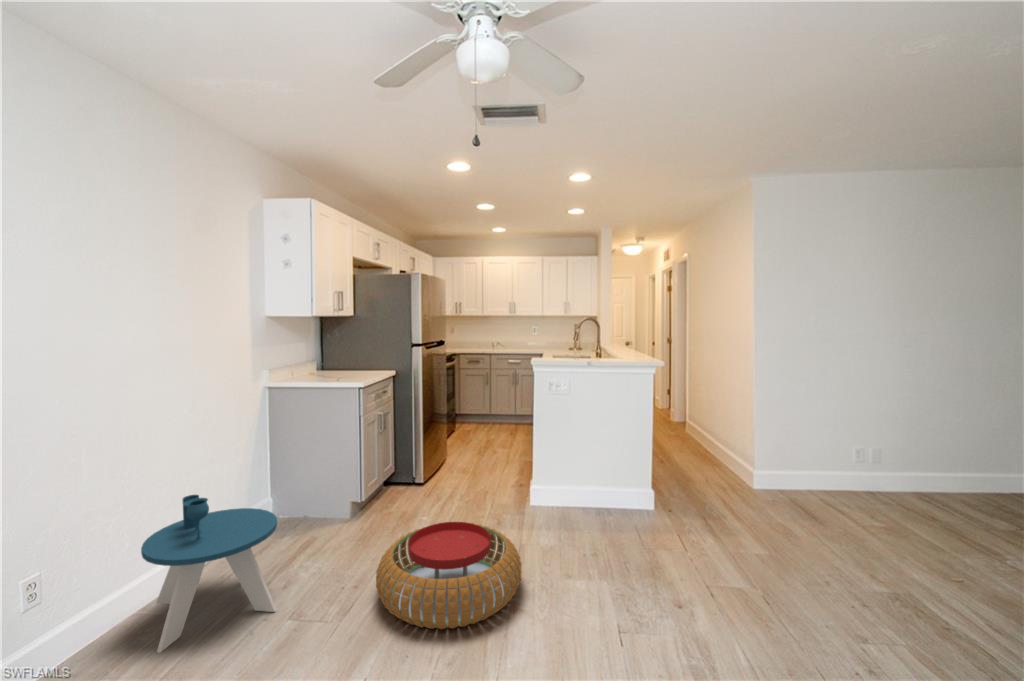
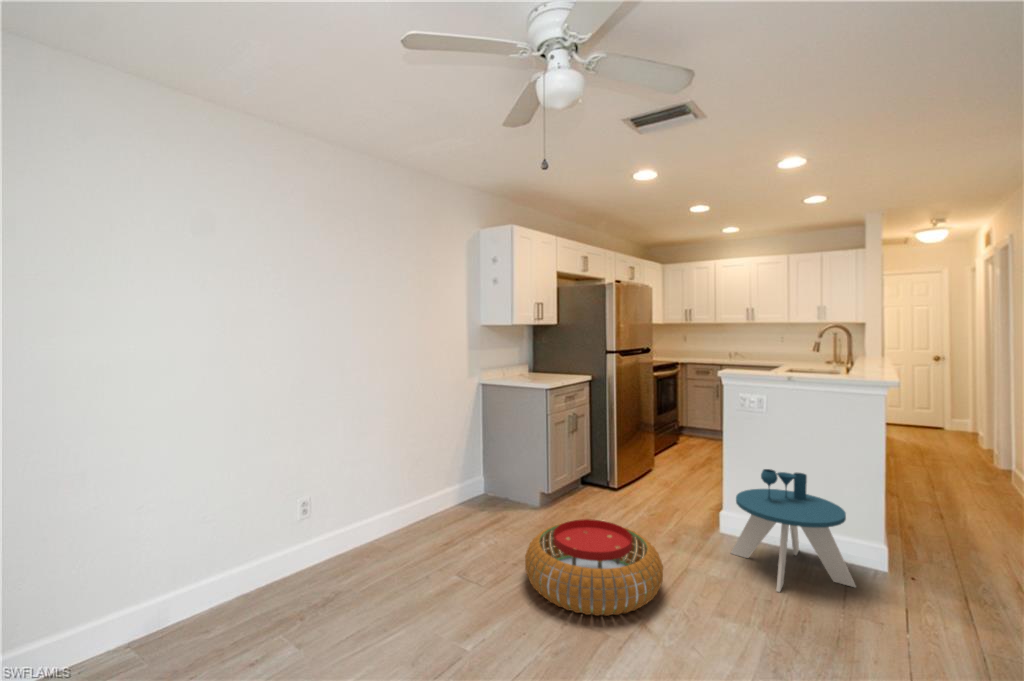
side table: present [141,495,277,653] -> present [731,469,856,592]

